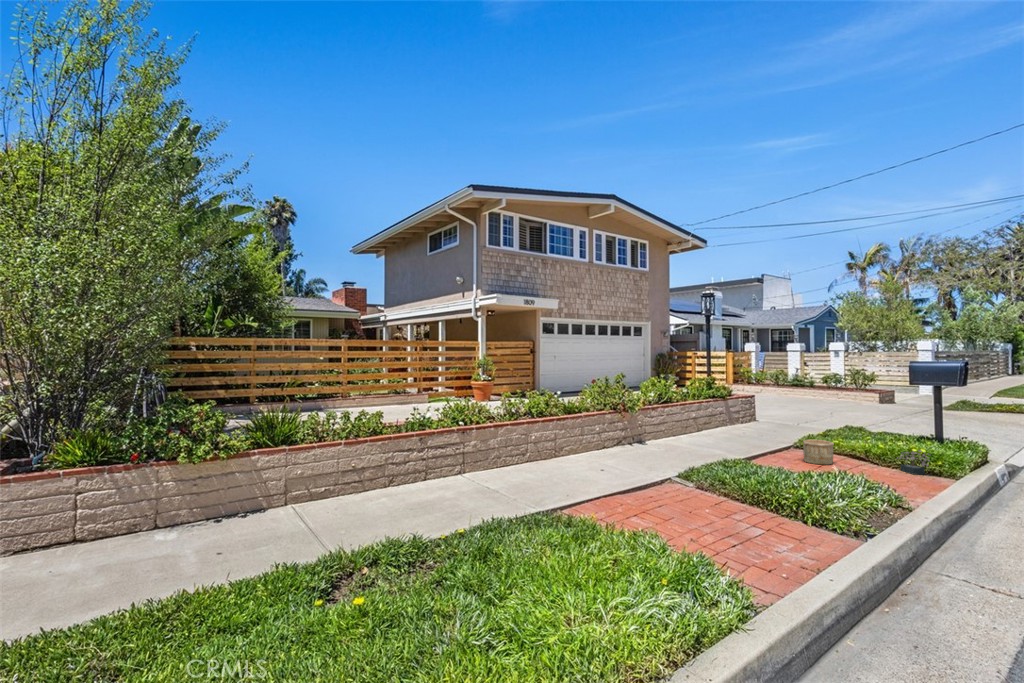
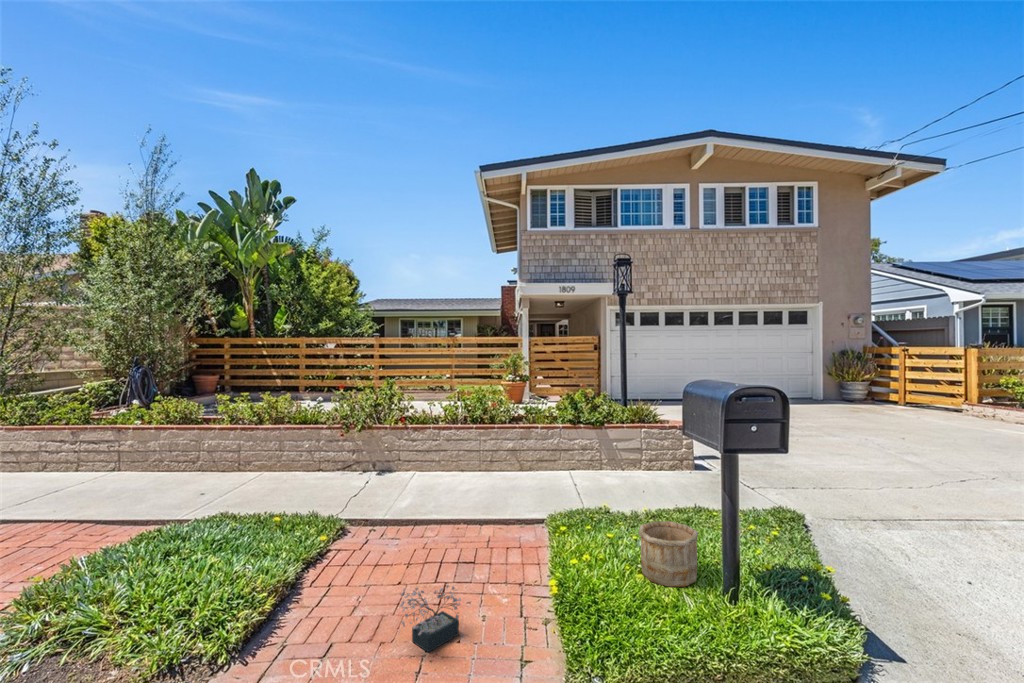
wooden bucket: present [803,440,834,465] -> present [639,521,698,587]

